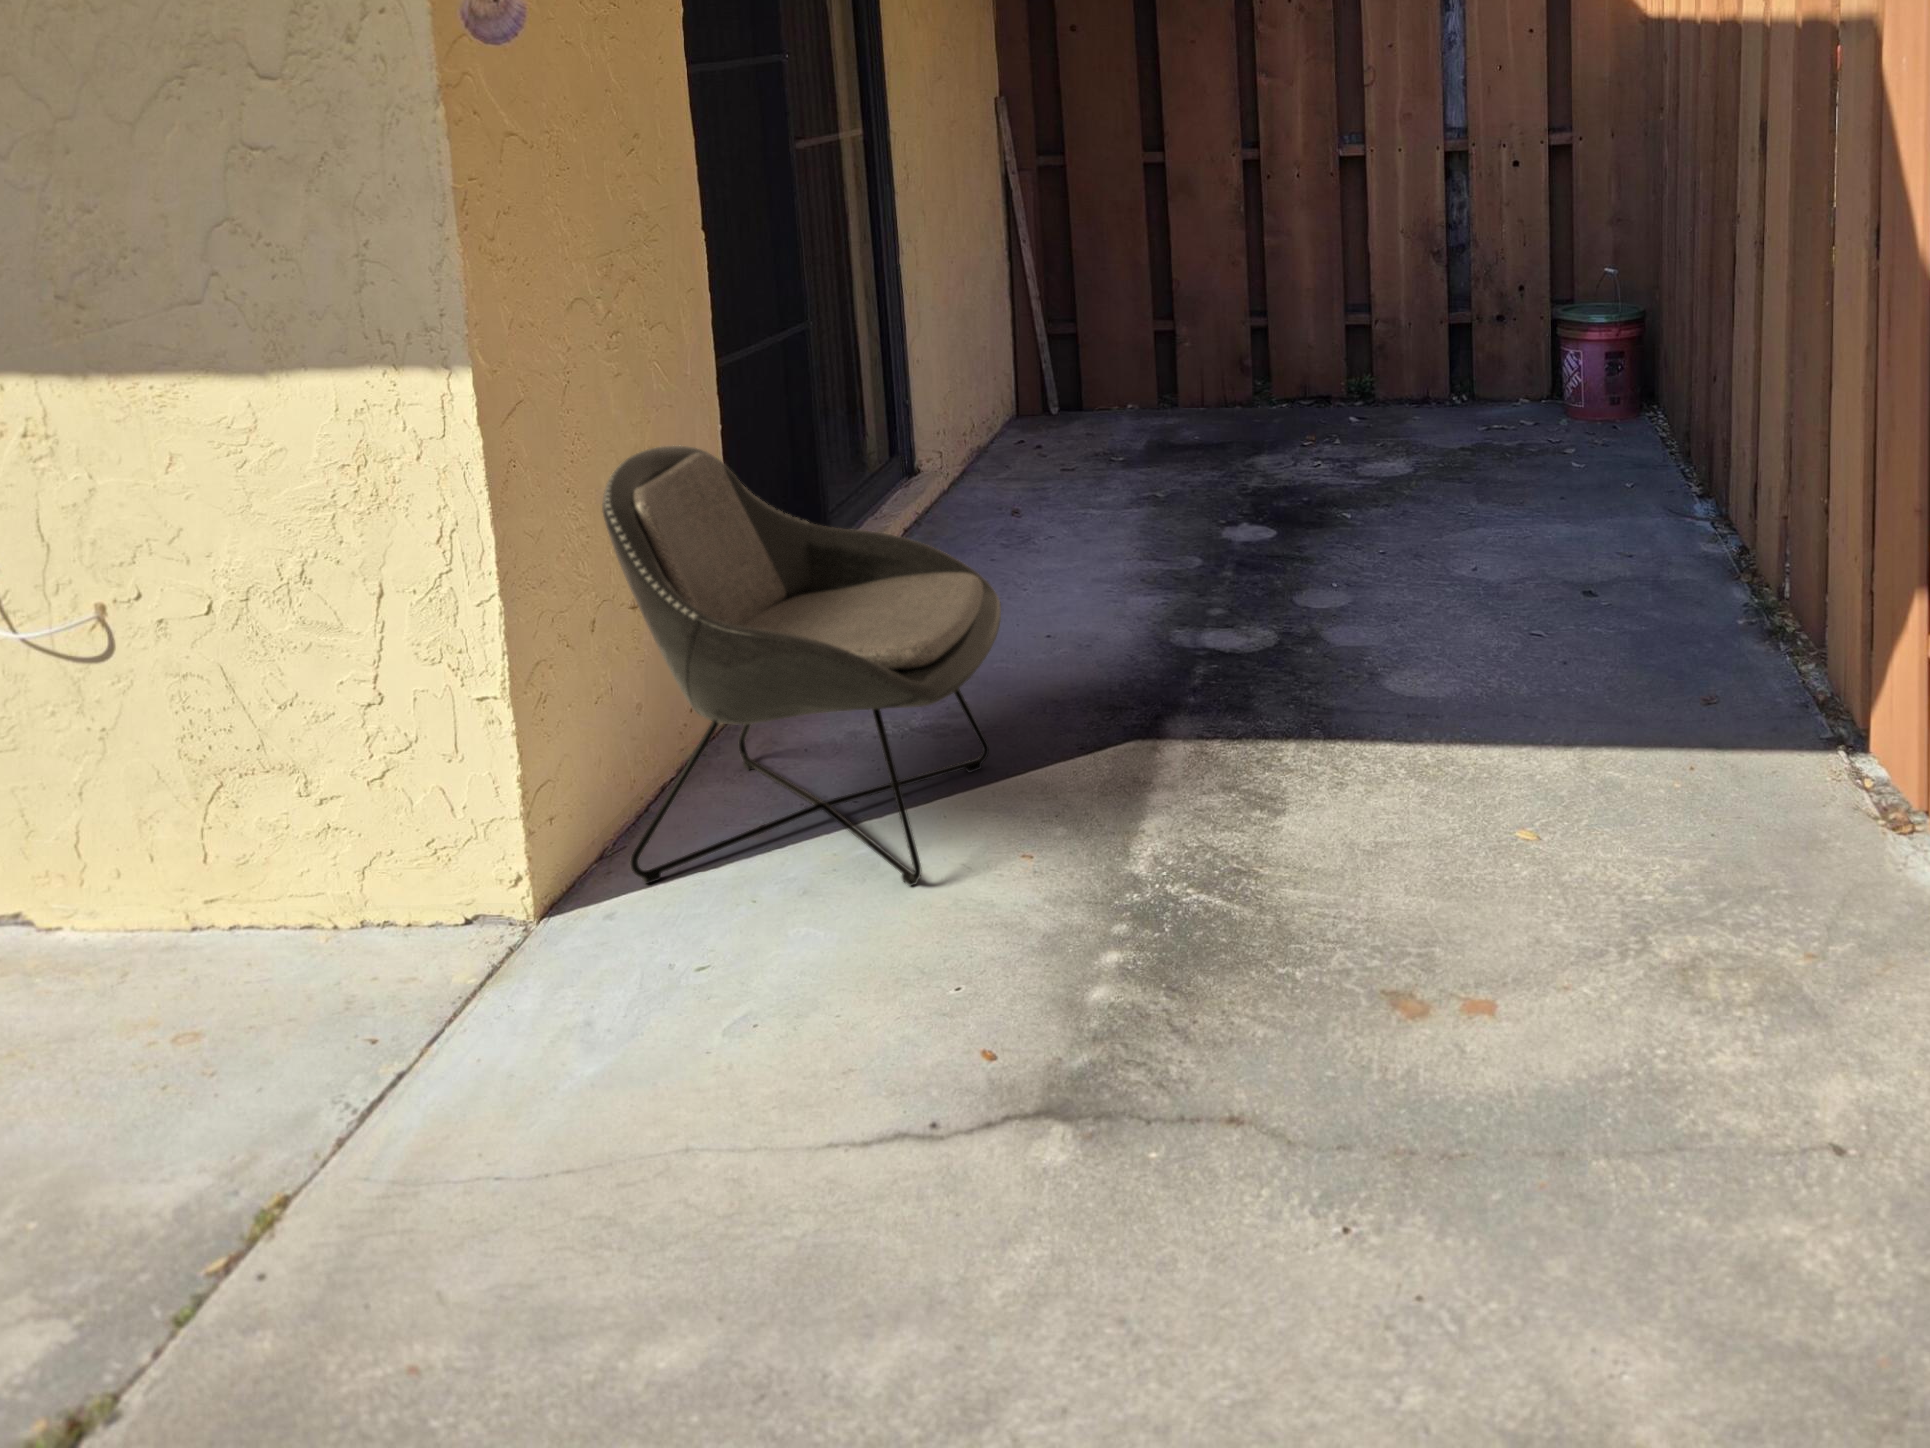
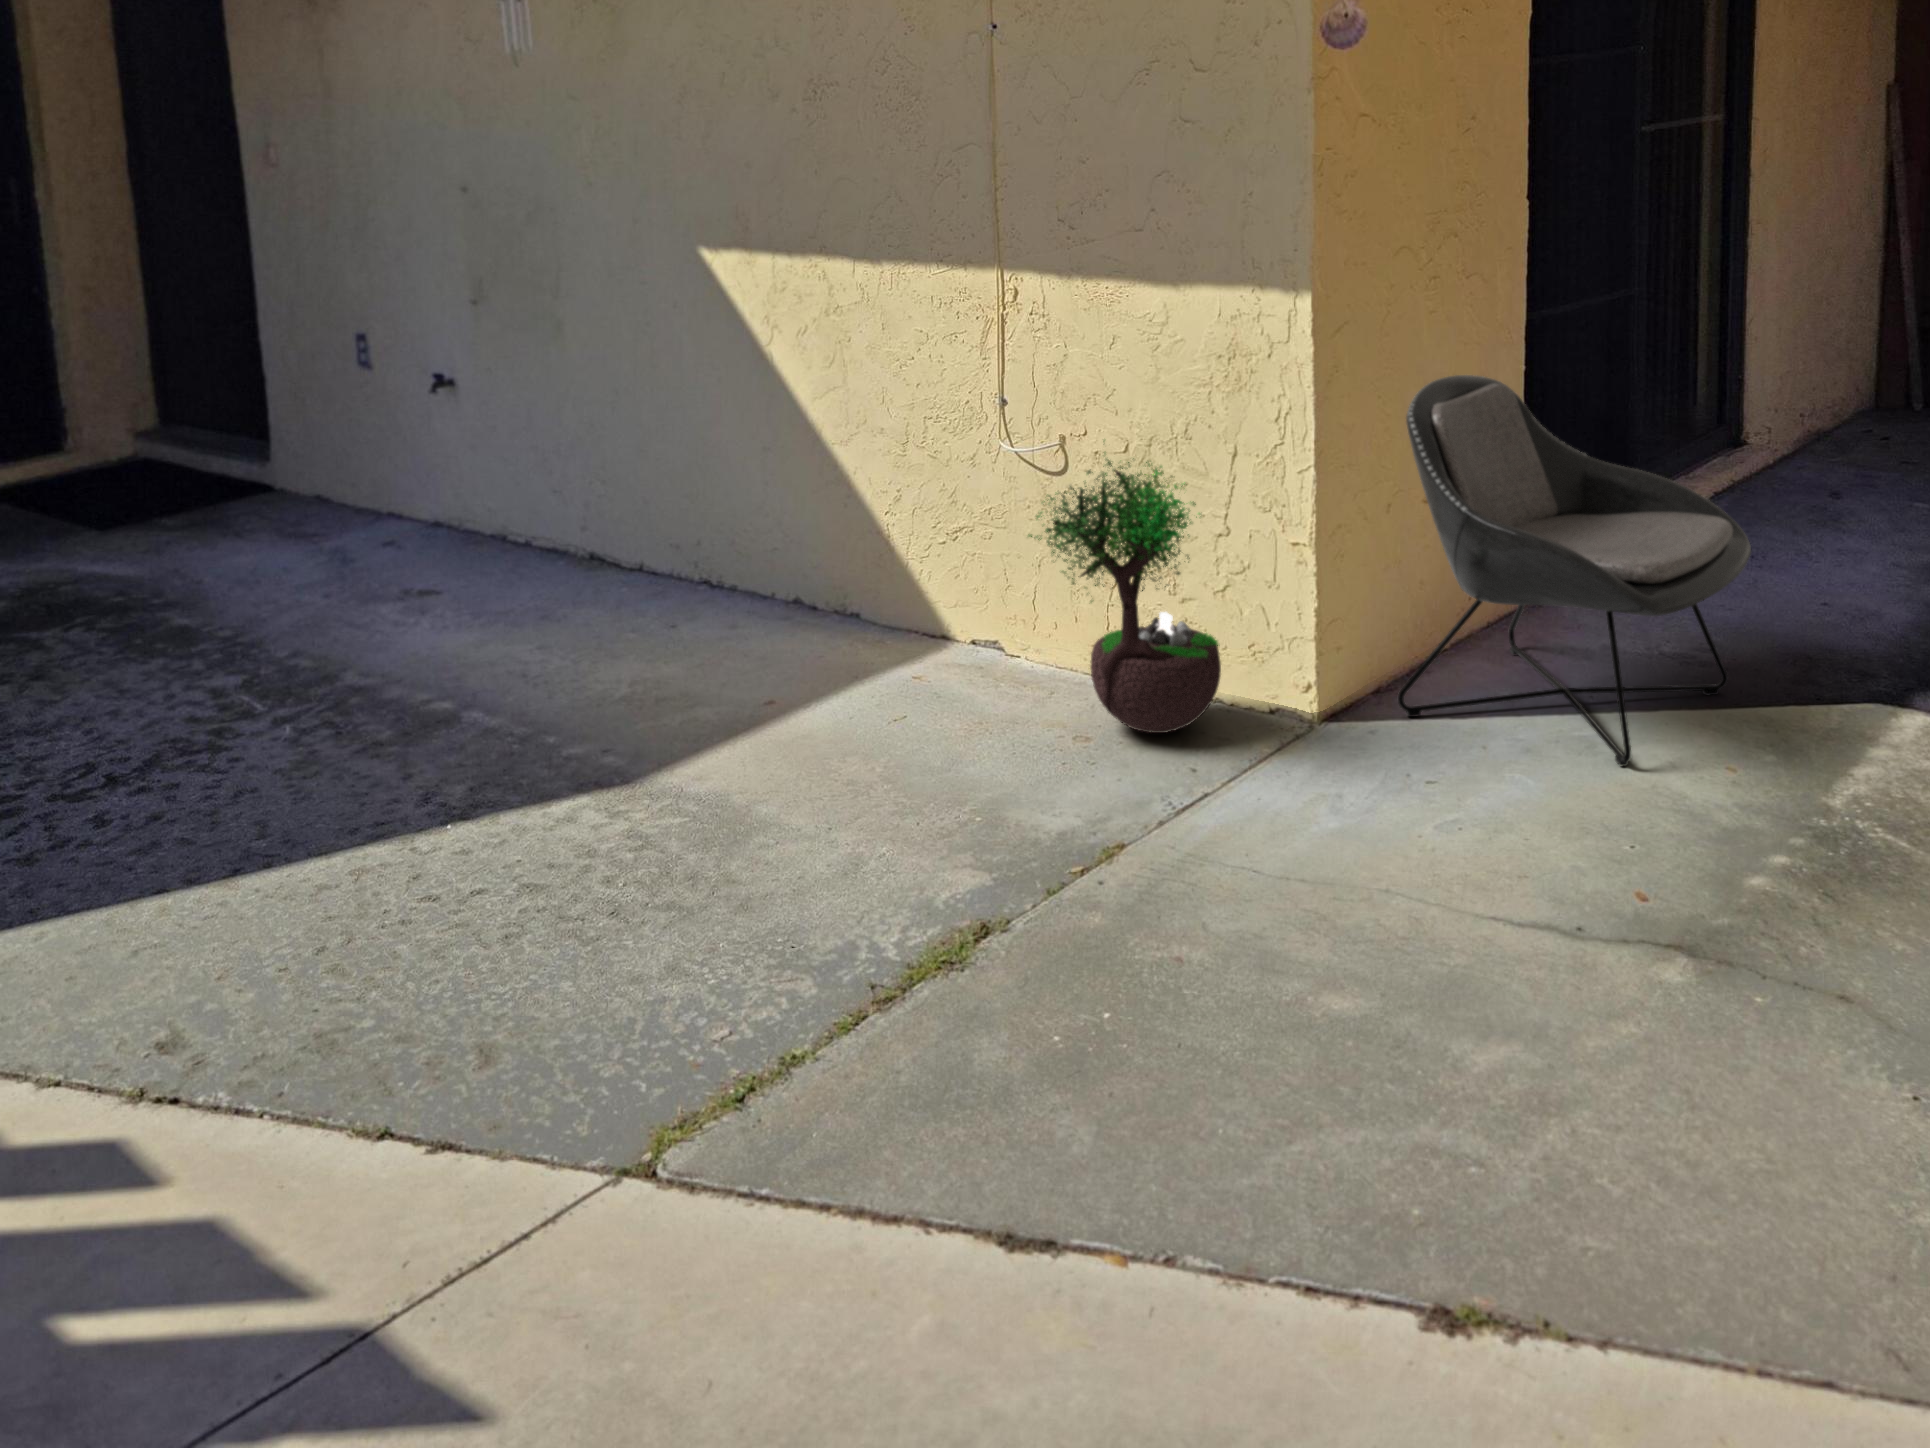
potted tree: none [65,604,392,1002] -> present [1029,440,1221,733]

